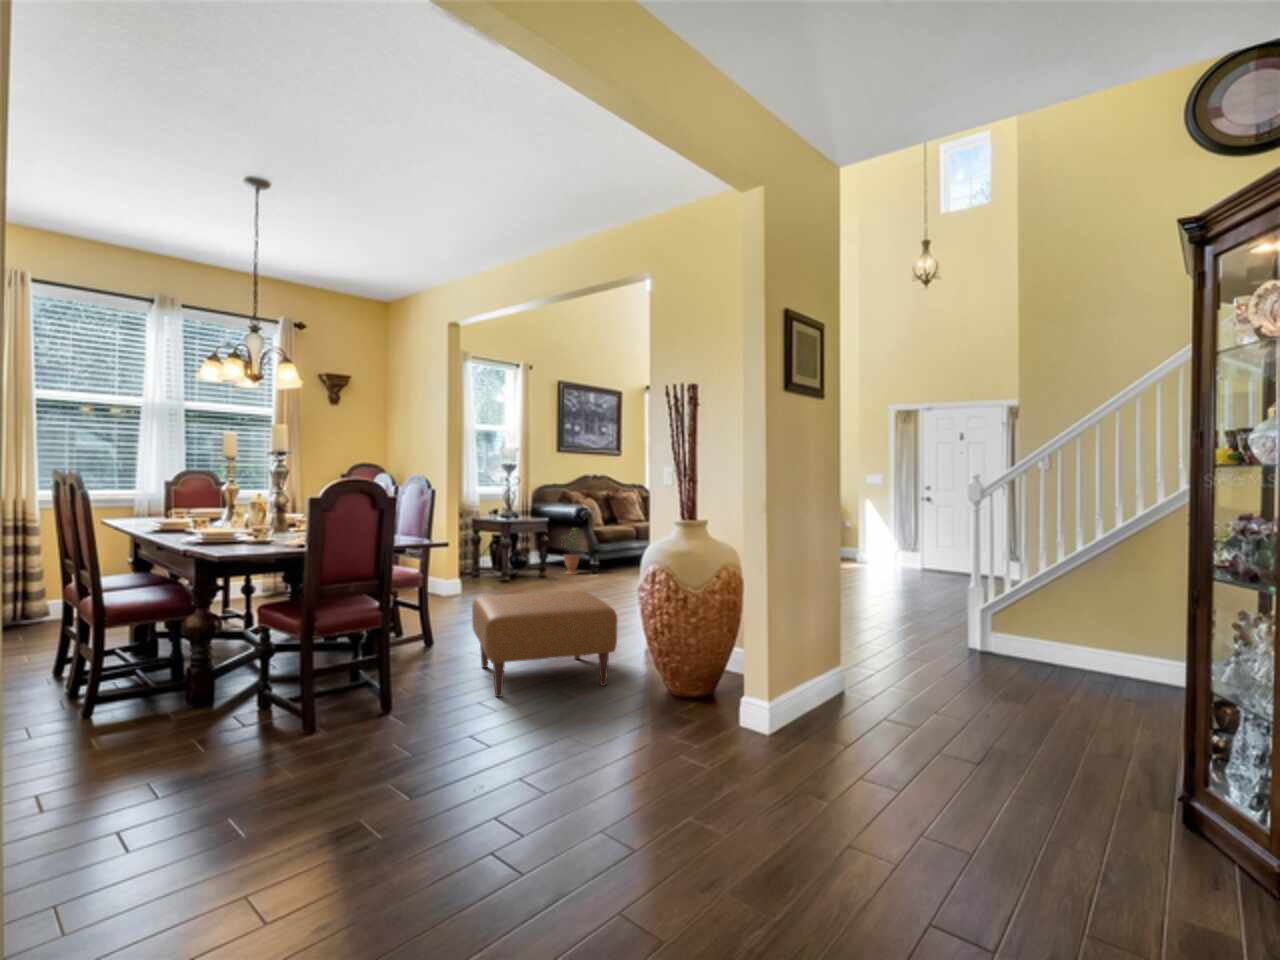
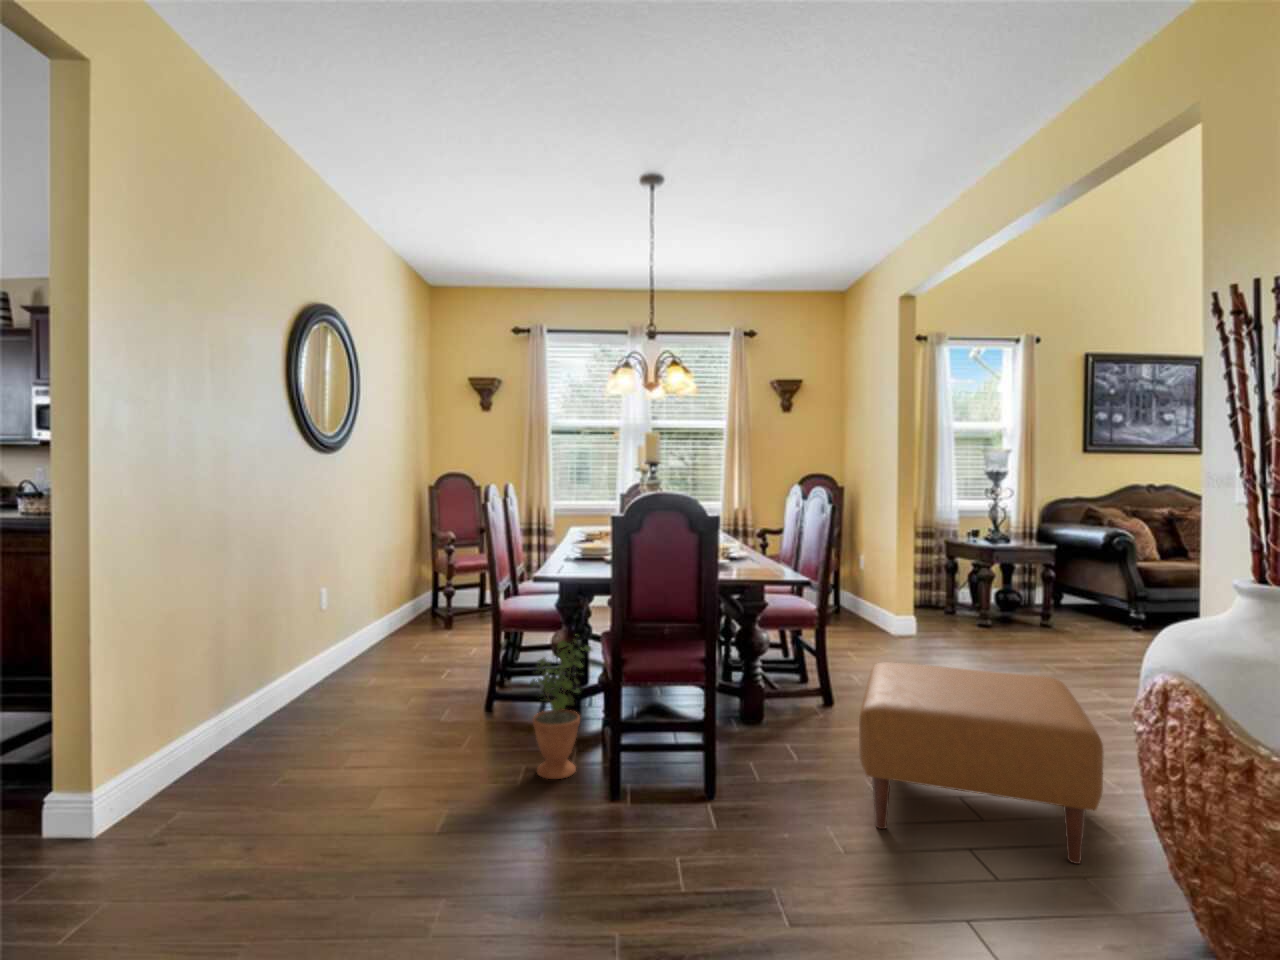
potted plant: present [564,528,581,575] -> present [530,639,592,779]

